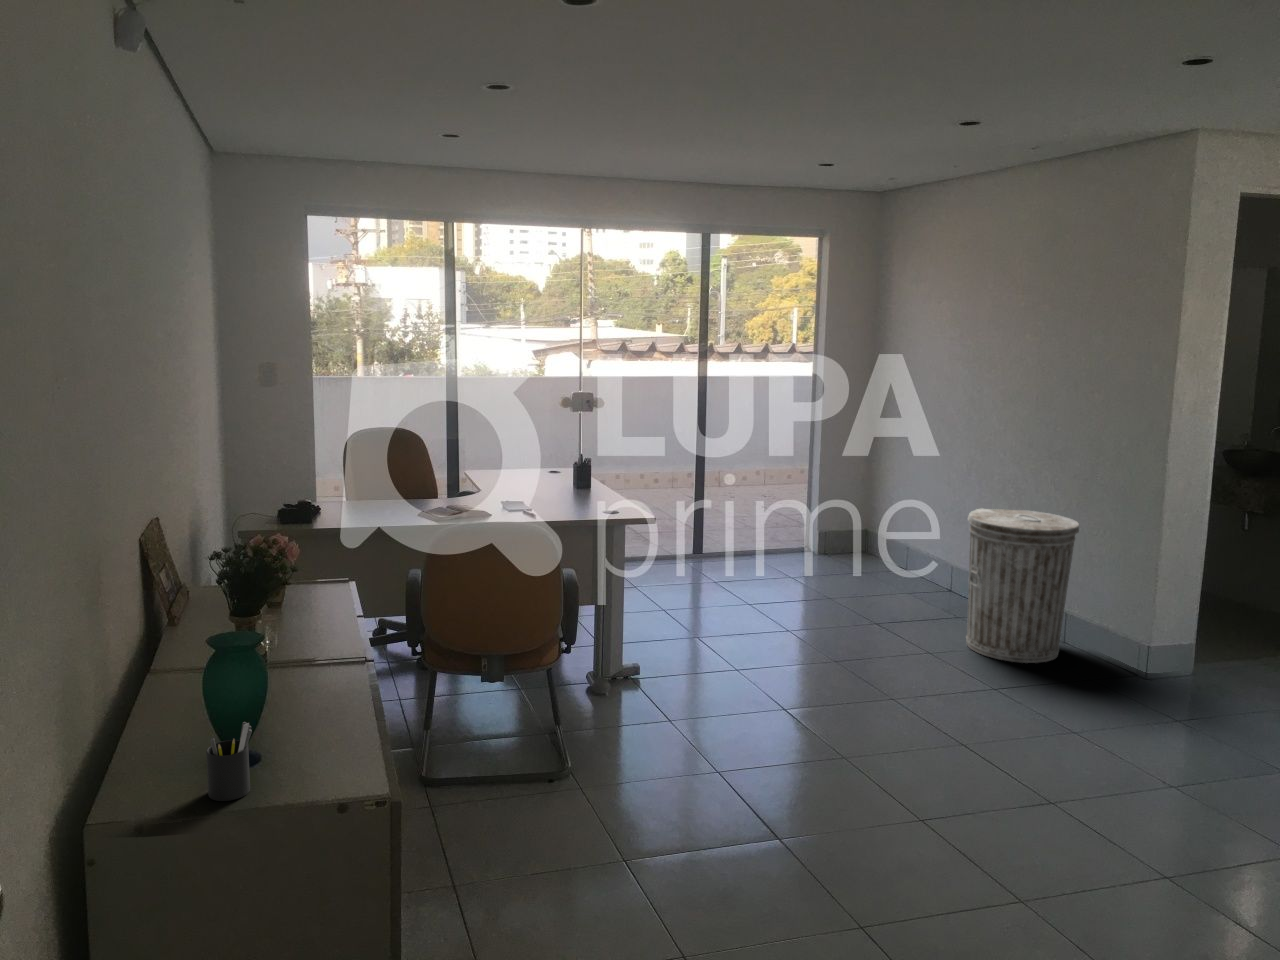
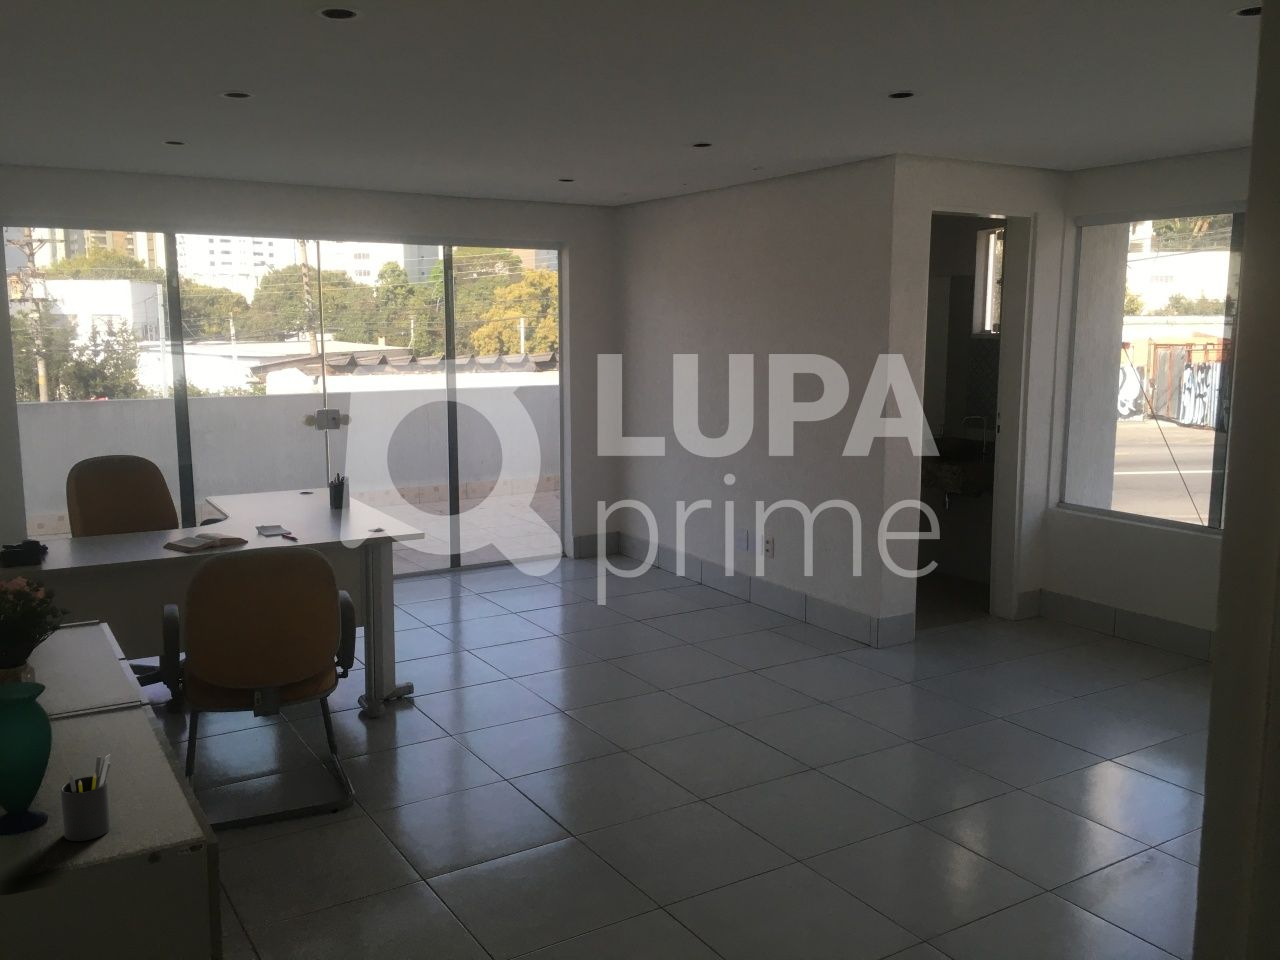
trash can: present [966,509,1079,663] -> none [707,499,804,639]

